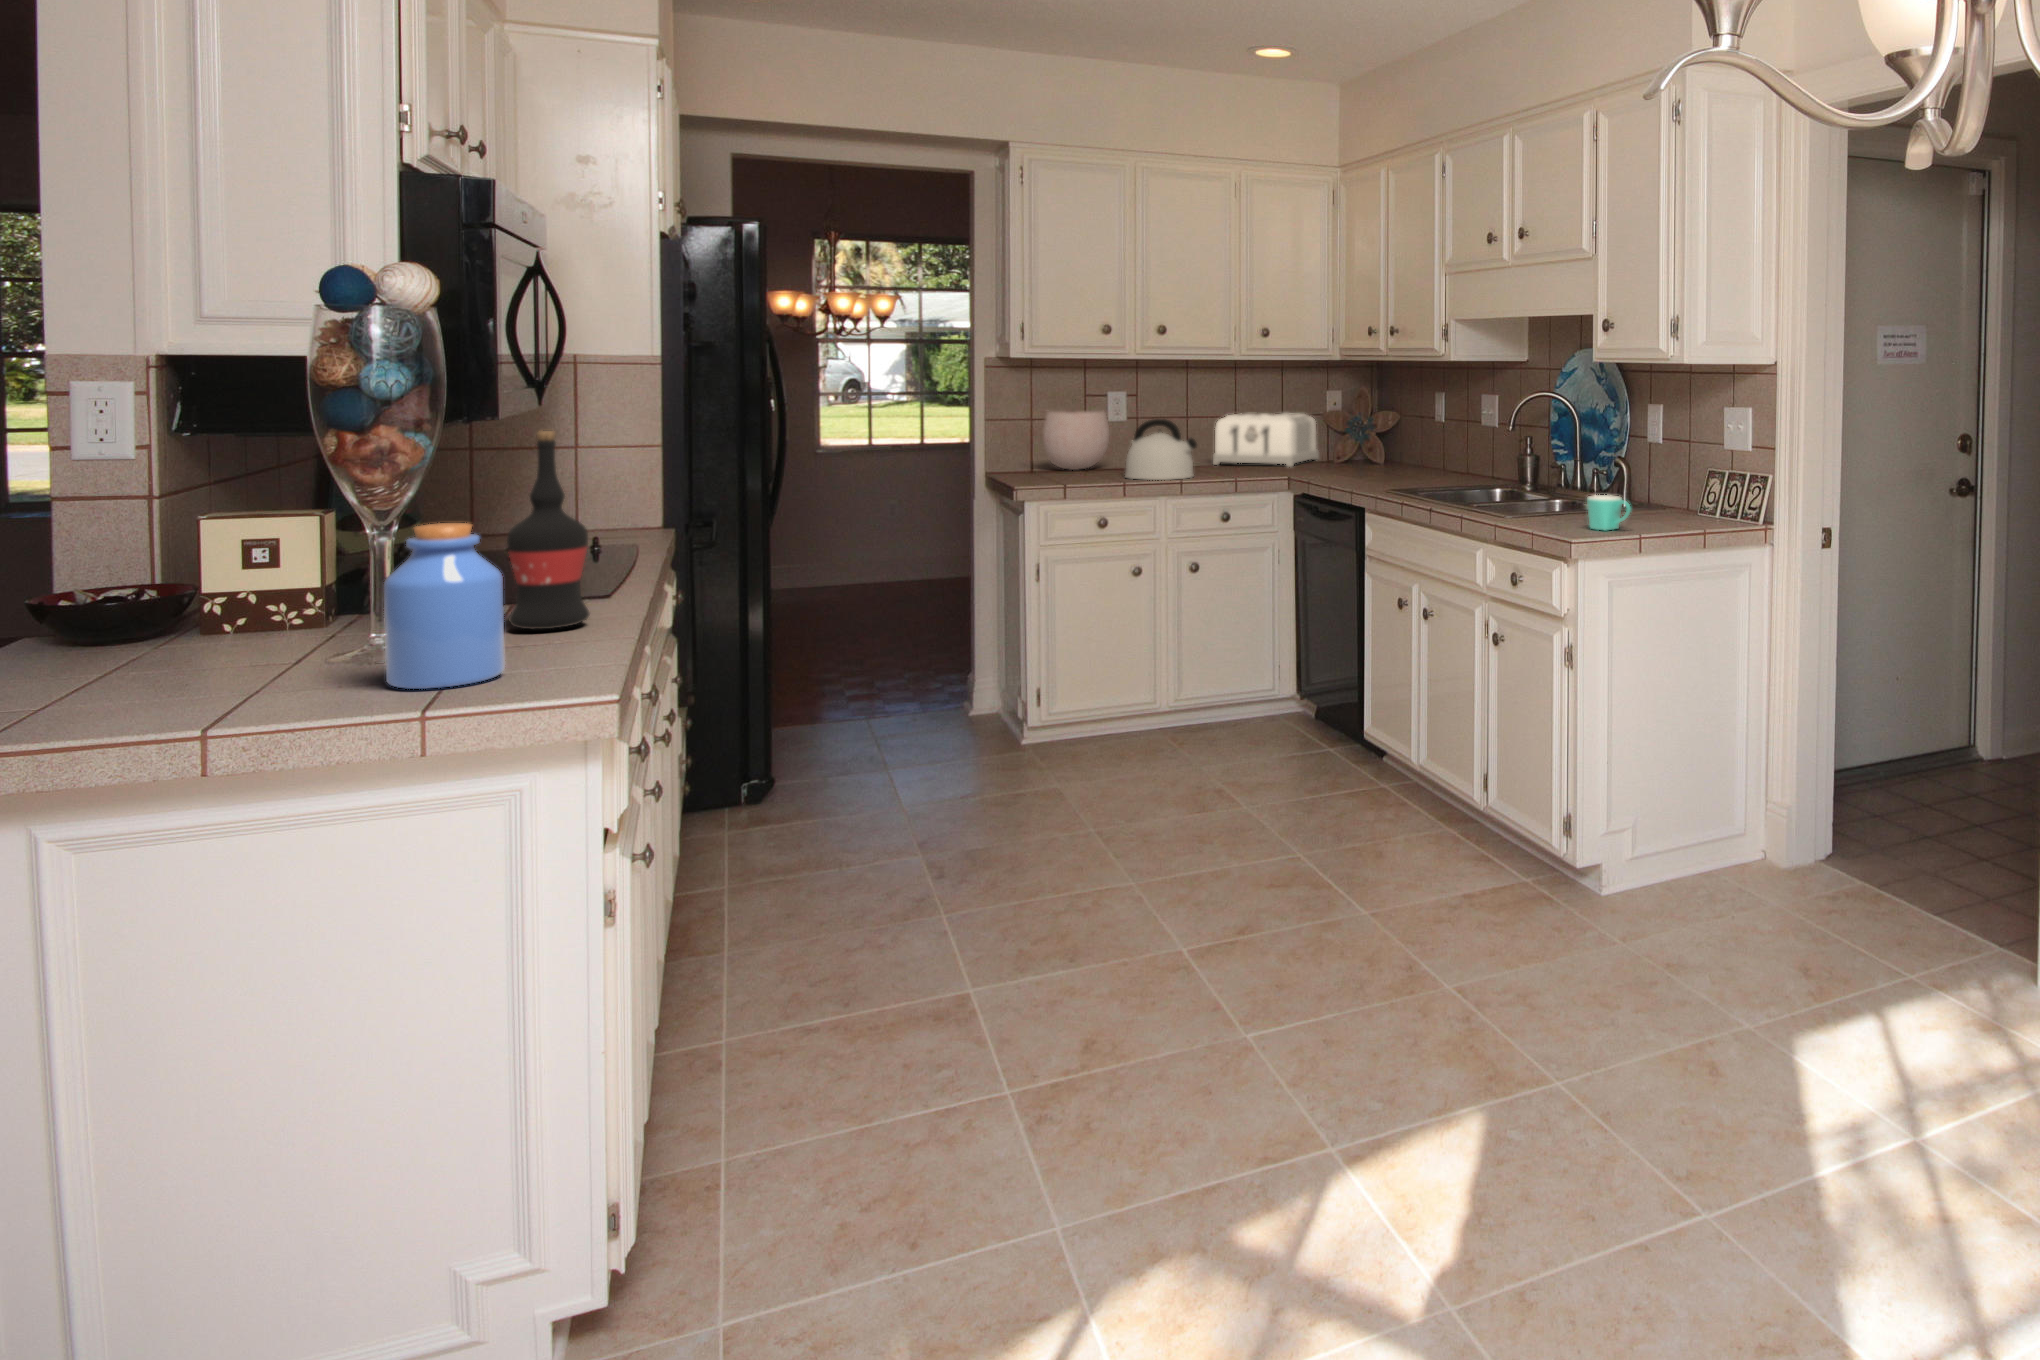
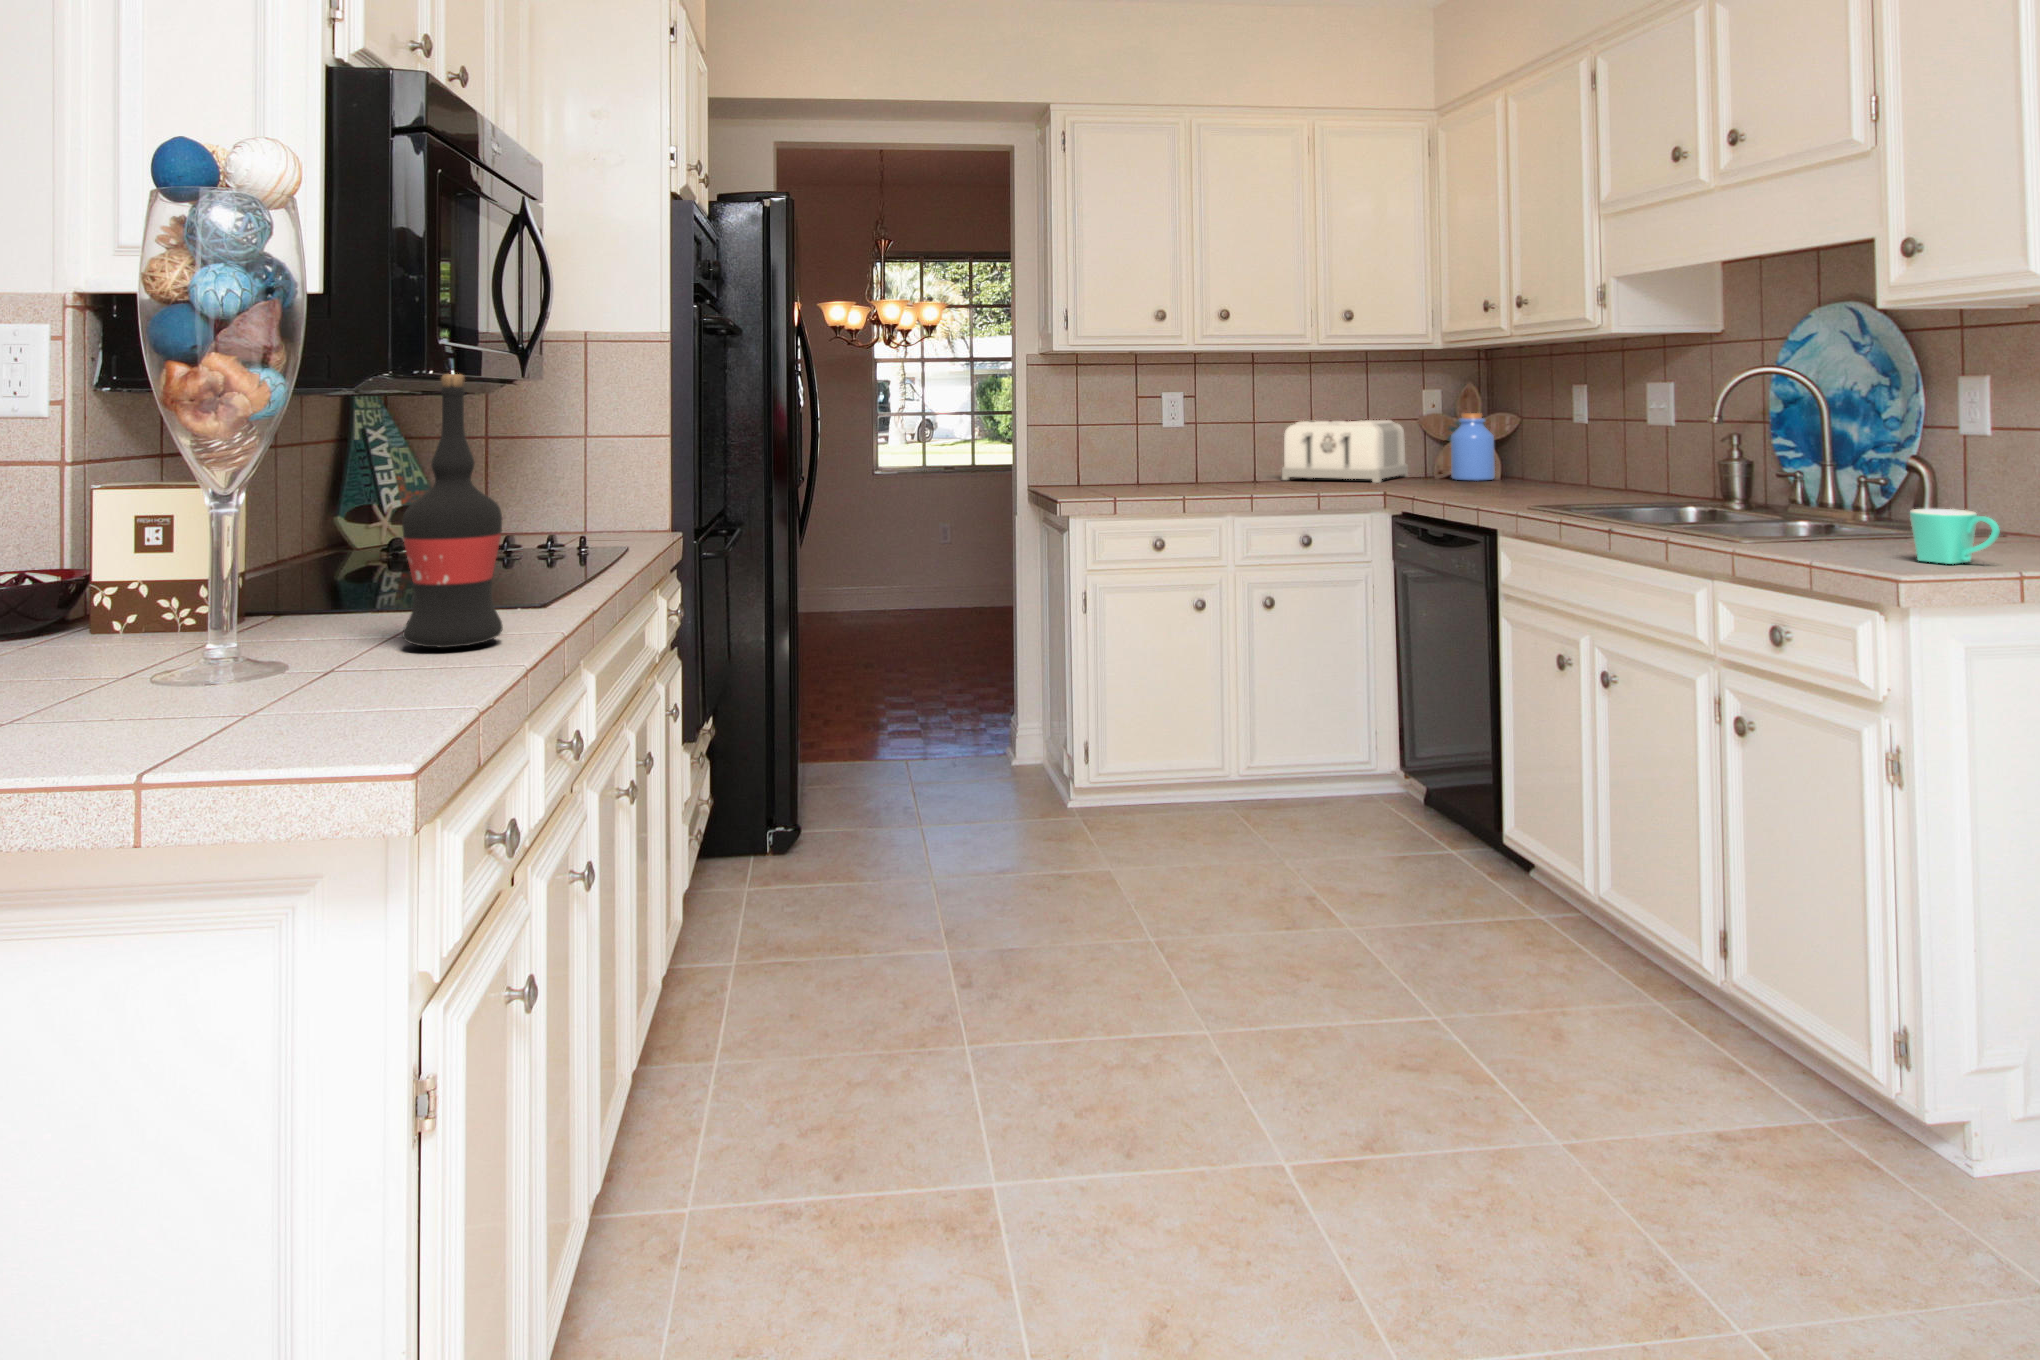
plant pot: present [1044,411,1109,470] -> none [1086,387,1163,483]
kettle: present [1125,419,1197,480] -> none [1182,422,1269,494]
jar: present [384,523,505,689] -> present [1451,413,1495,481]

